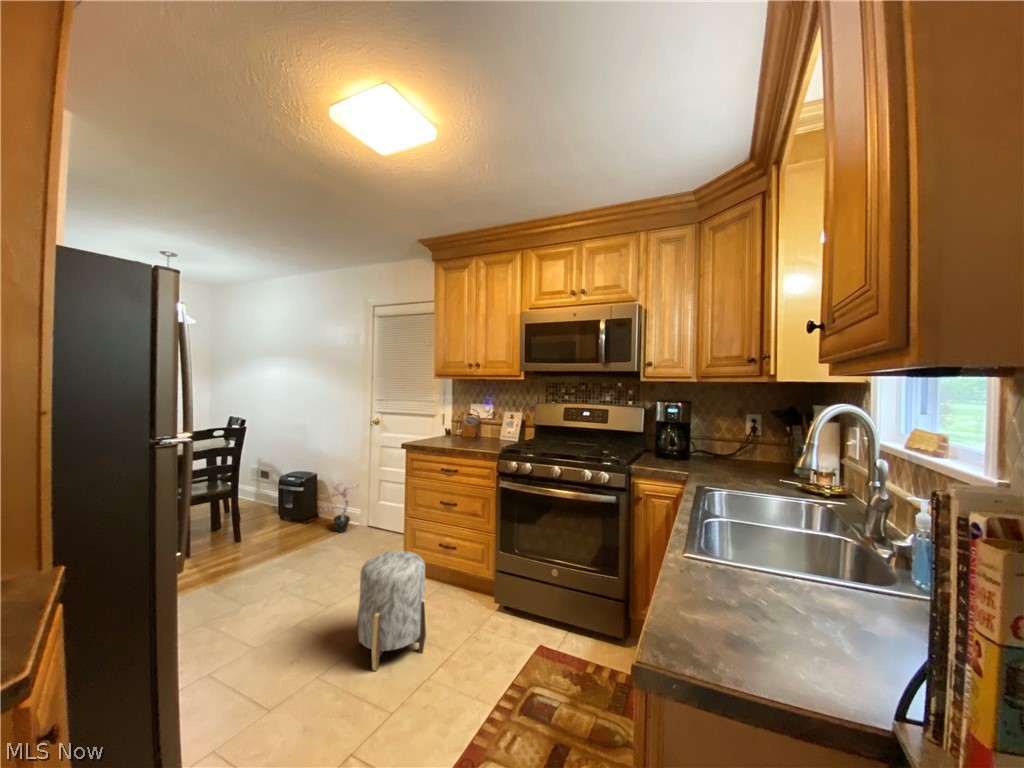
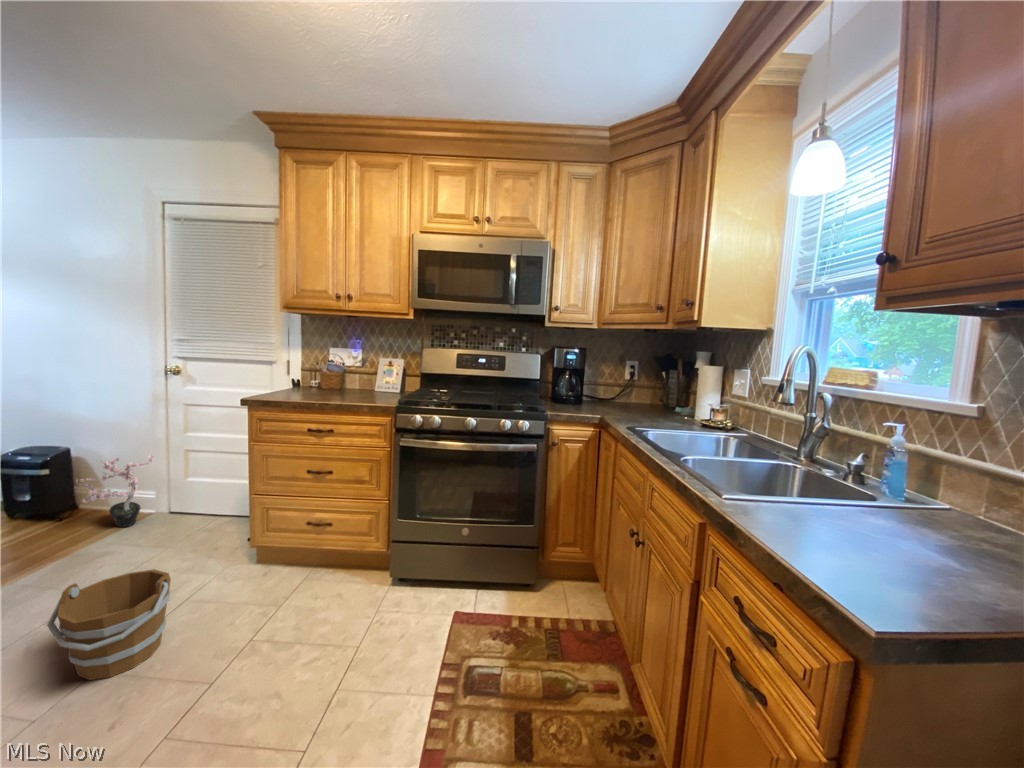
stool: present [357,551,427,671] -> none [210,543,323,710]
bucket: none [283,557,346,625] -> present [47,569,171,680]

